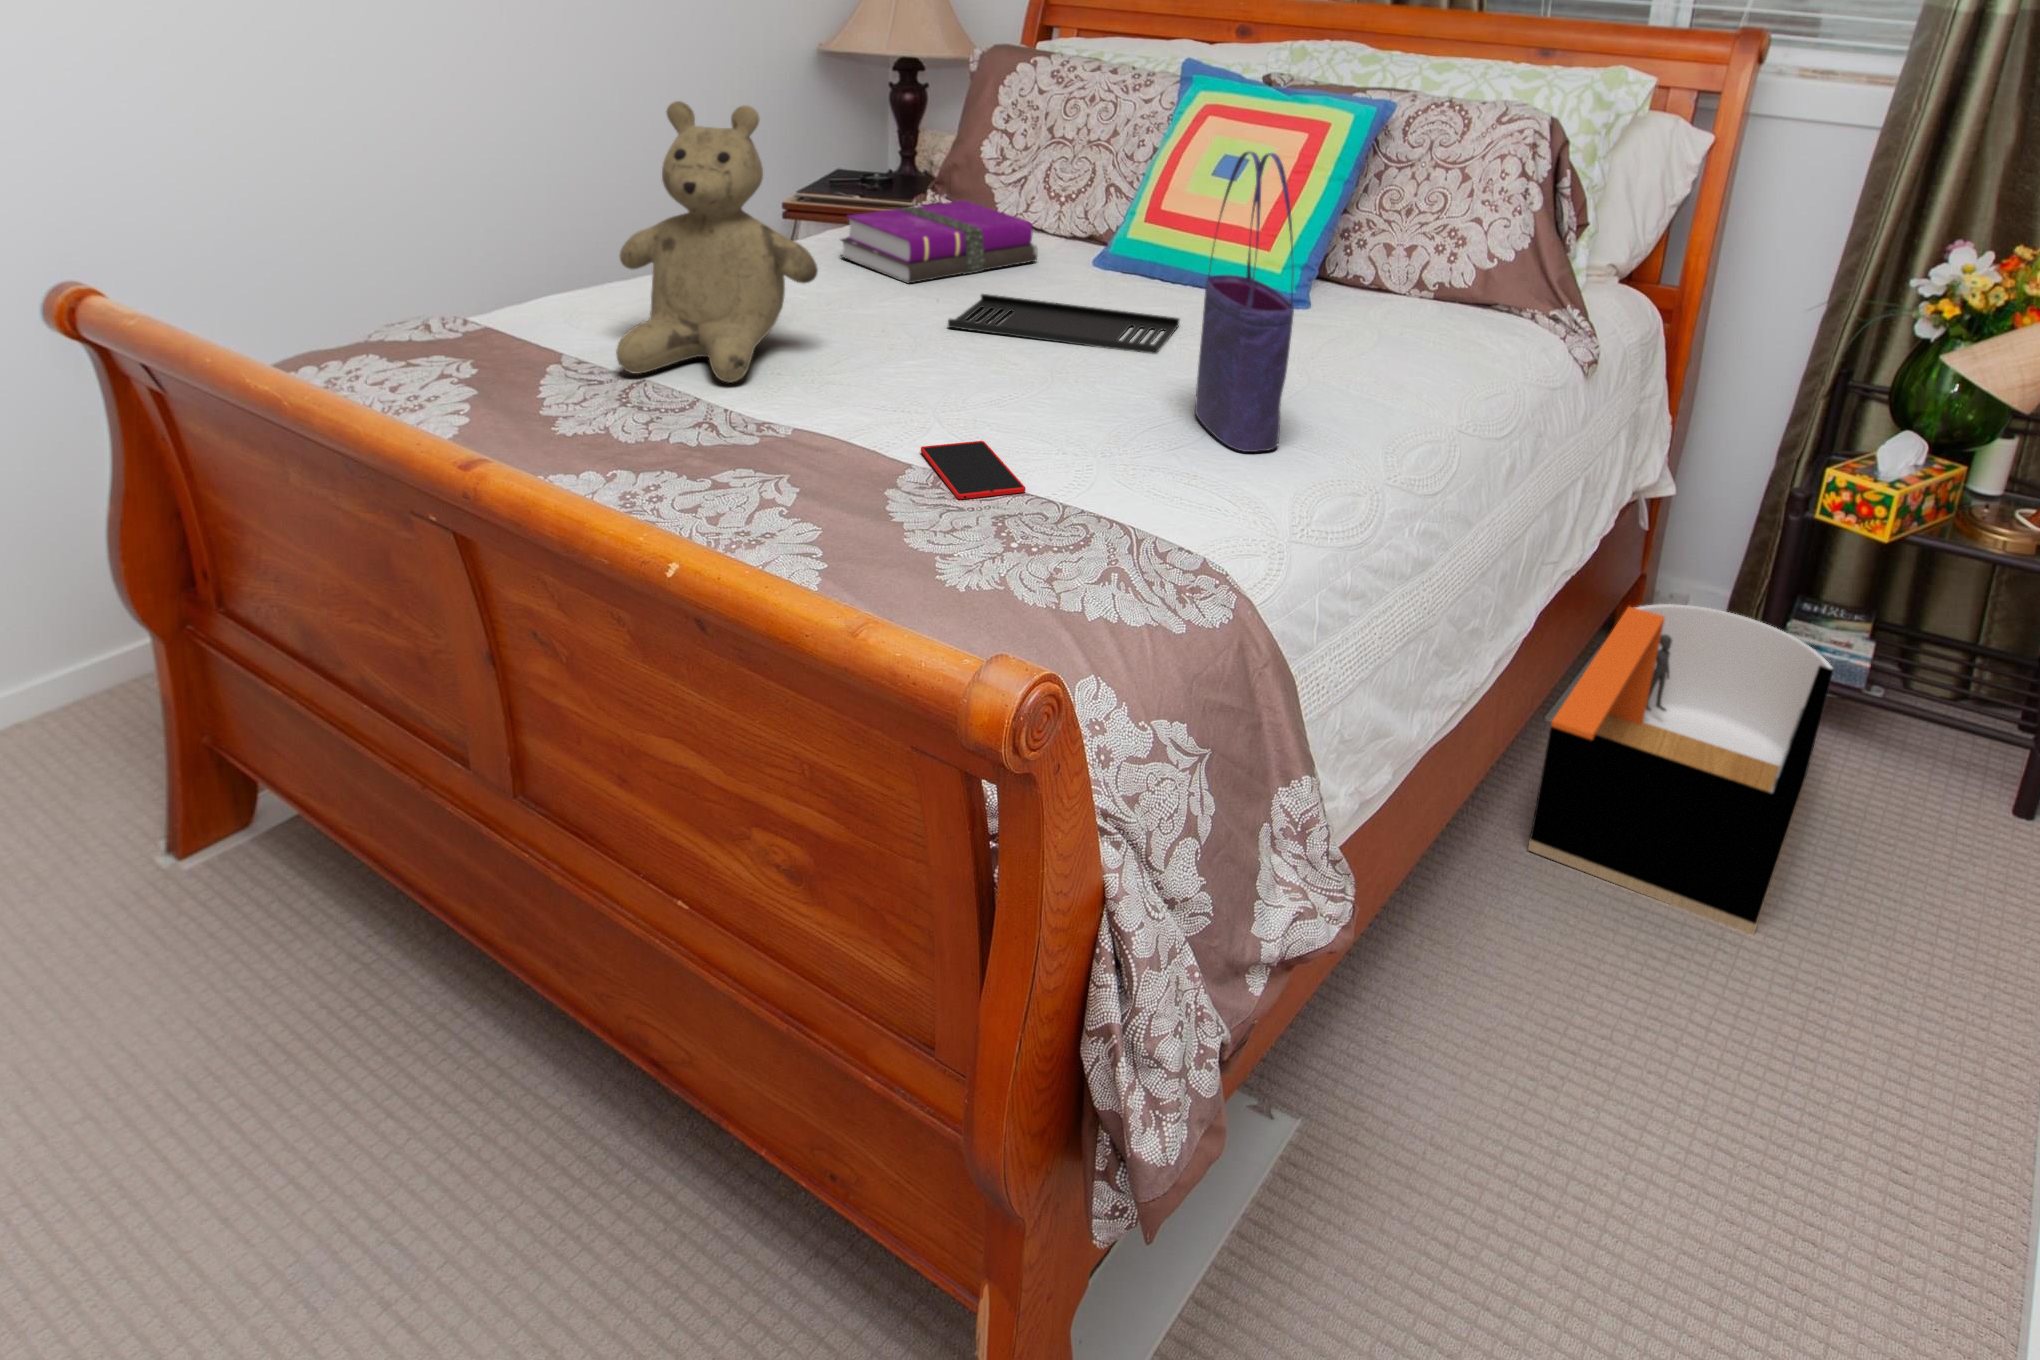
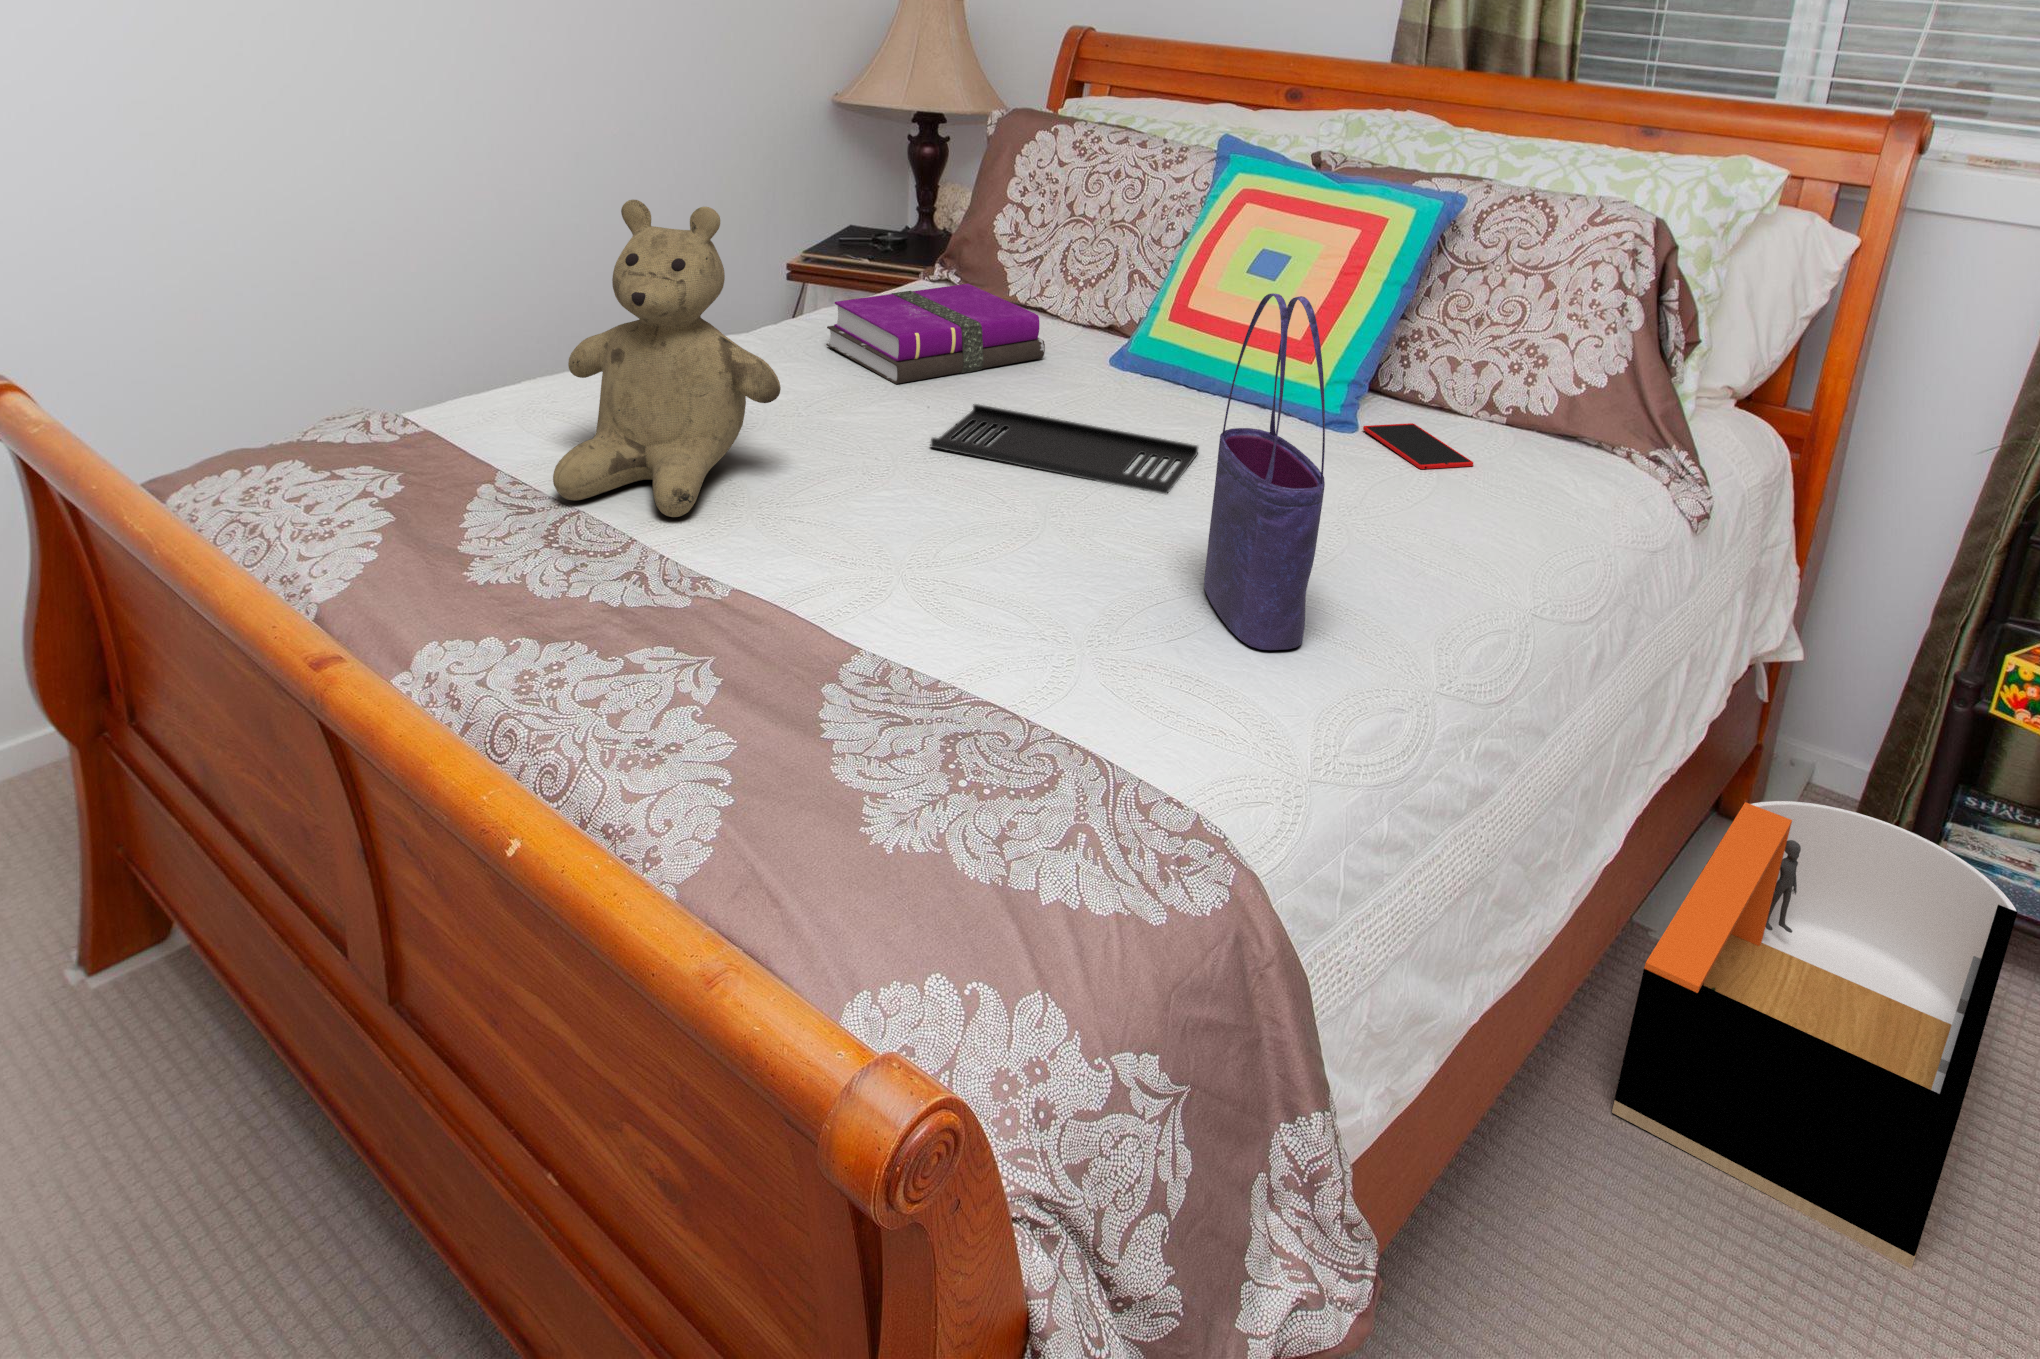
smartphone: present [921,441,1025,499] -> present [1363,423,1473,469]

